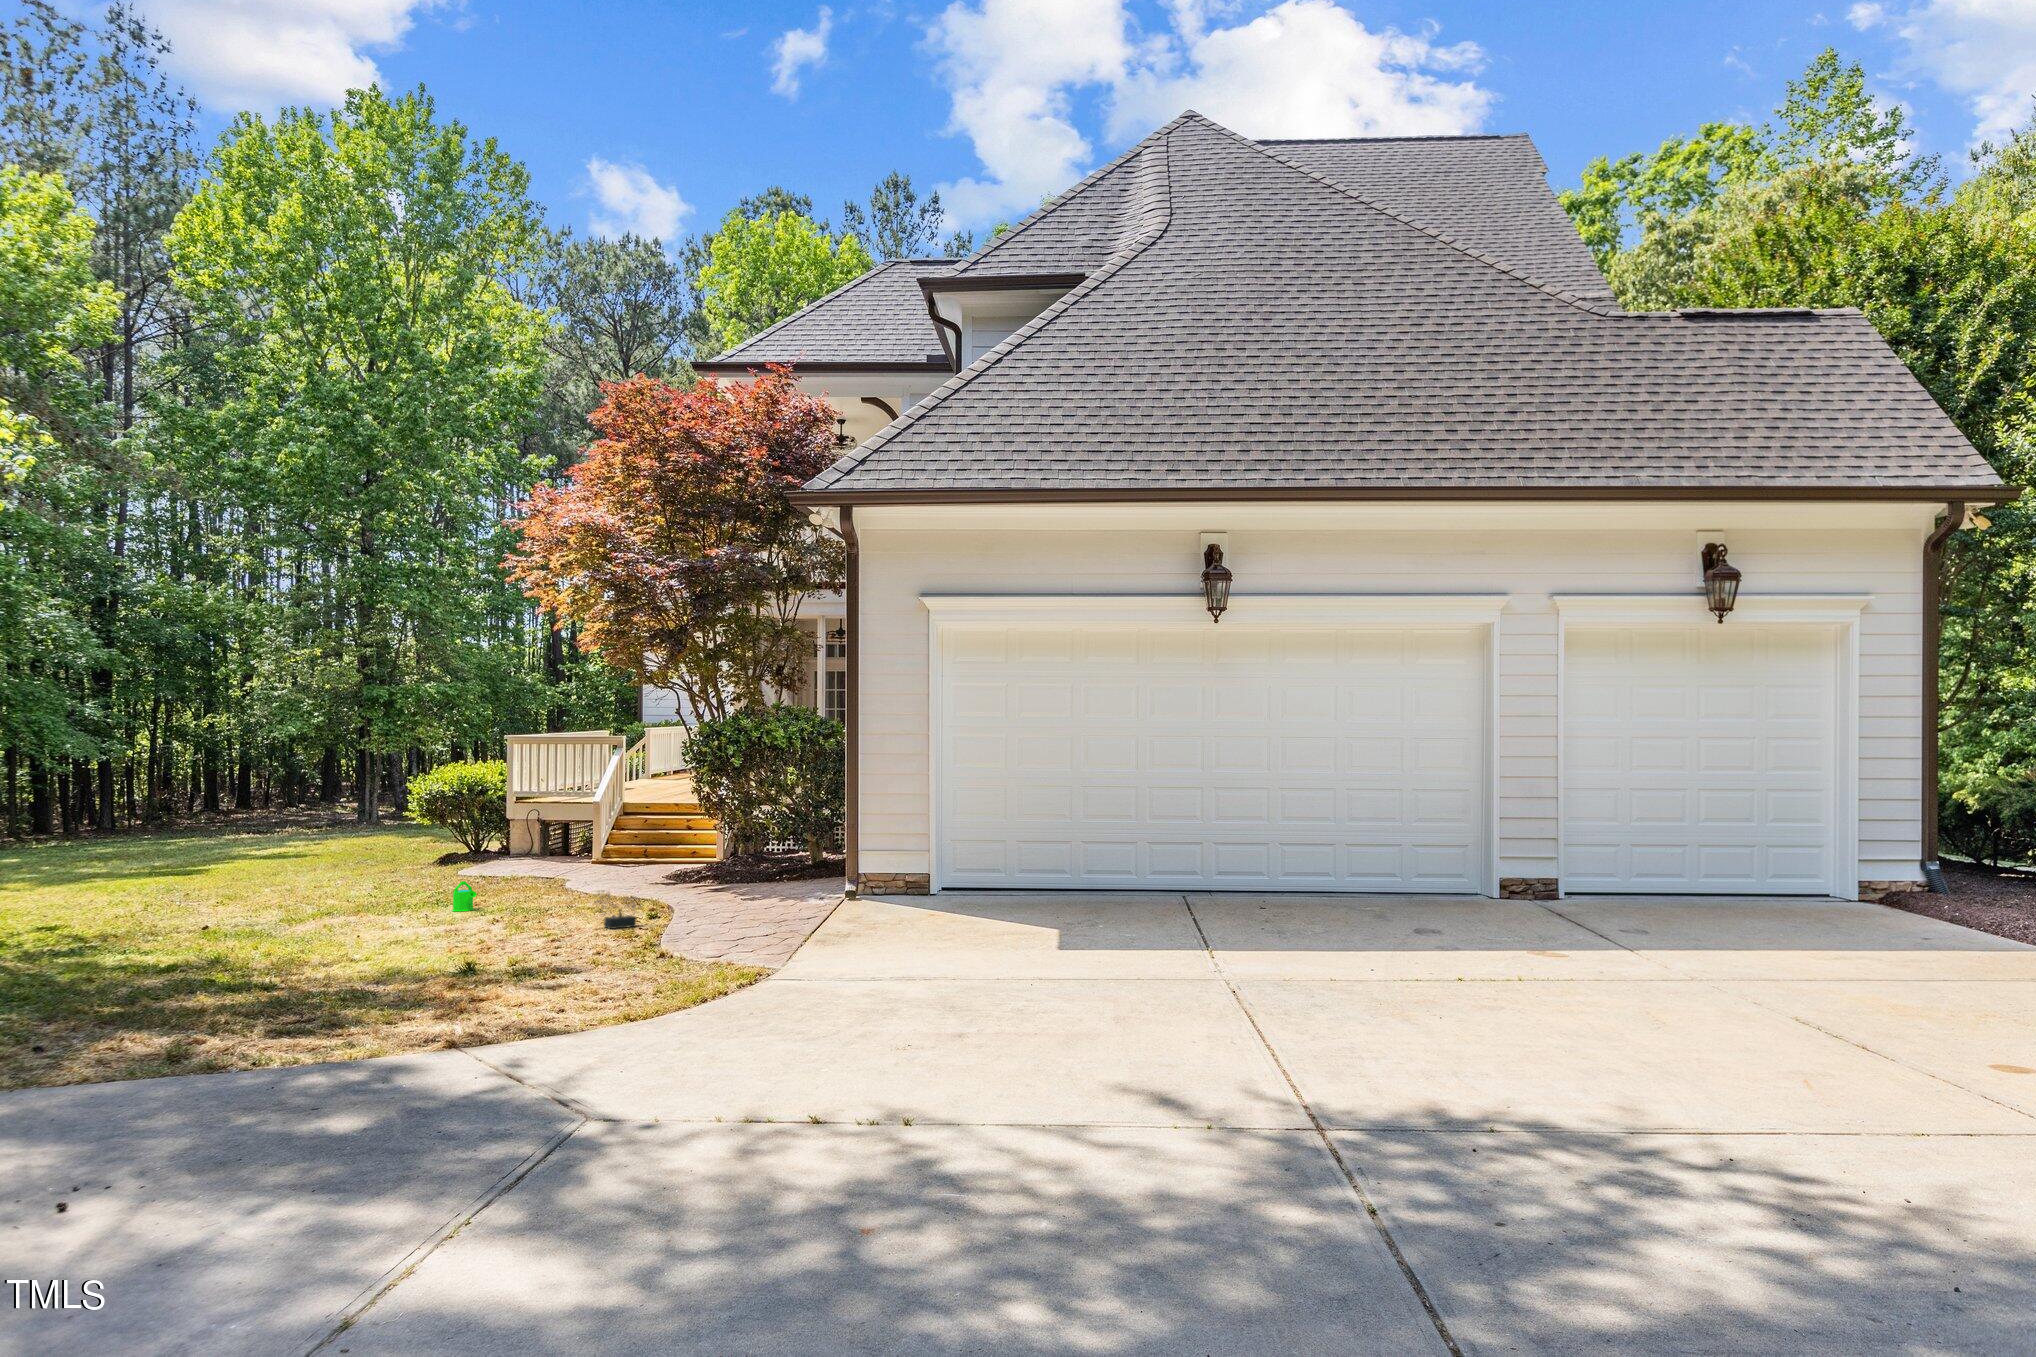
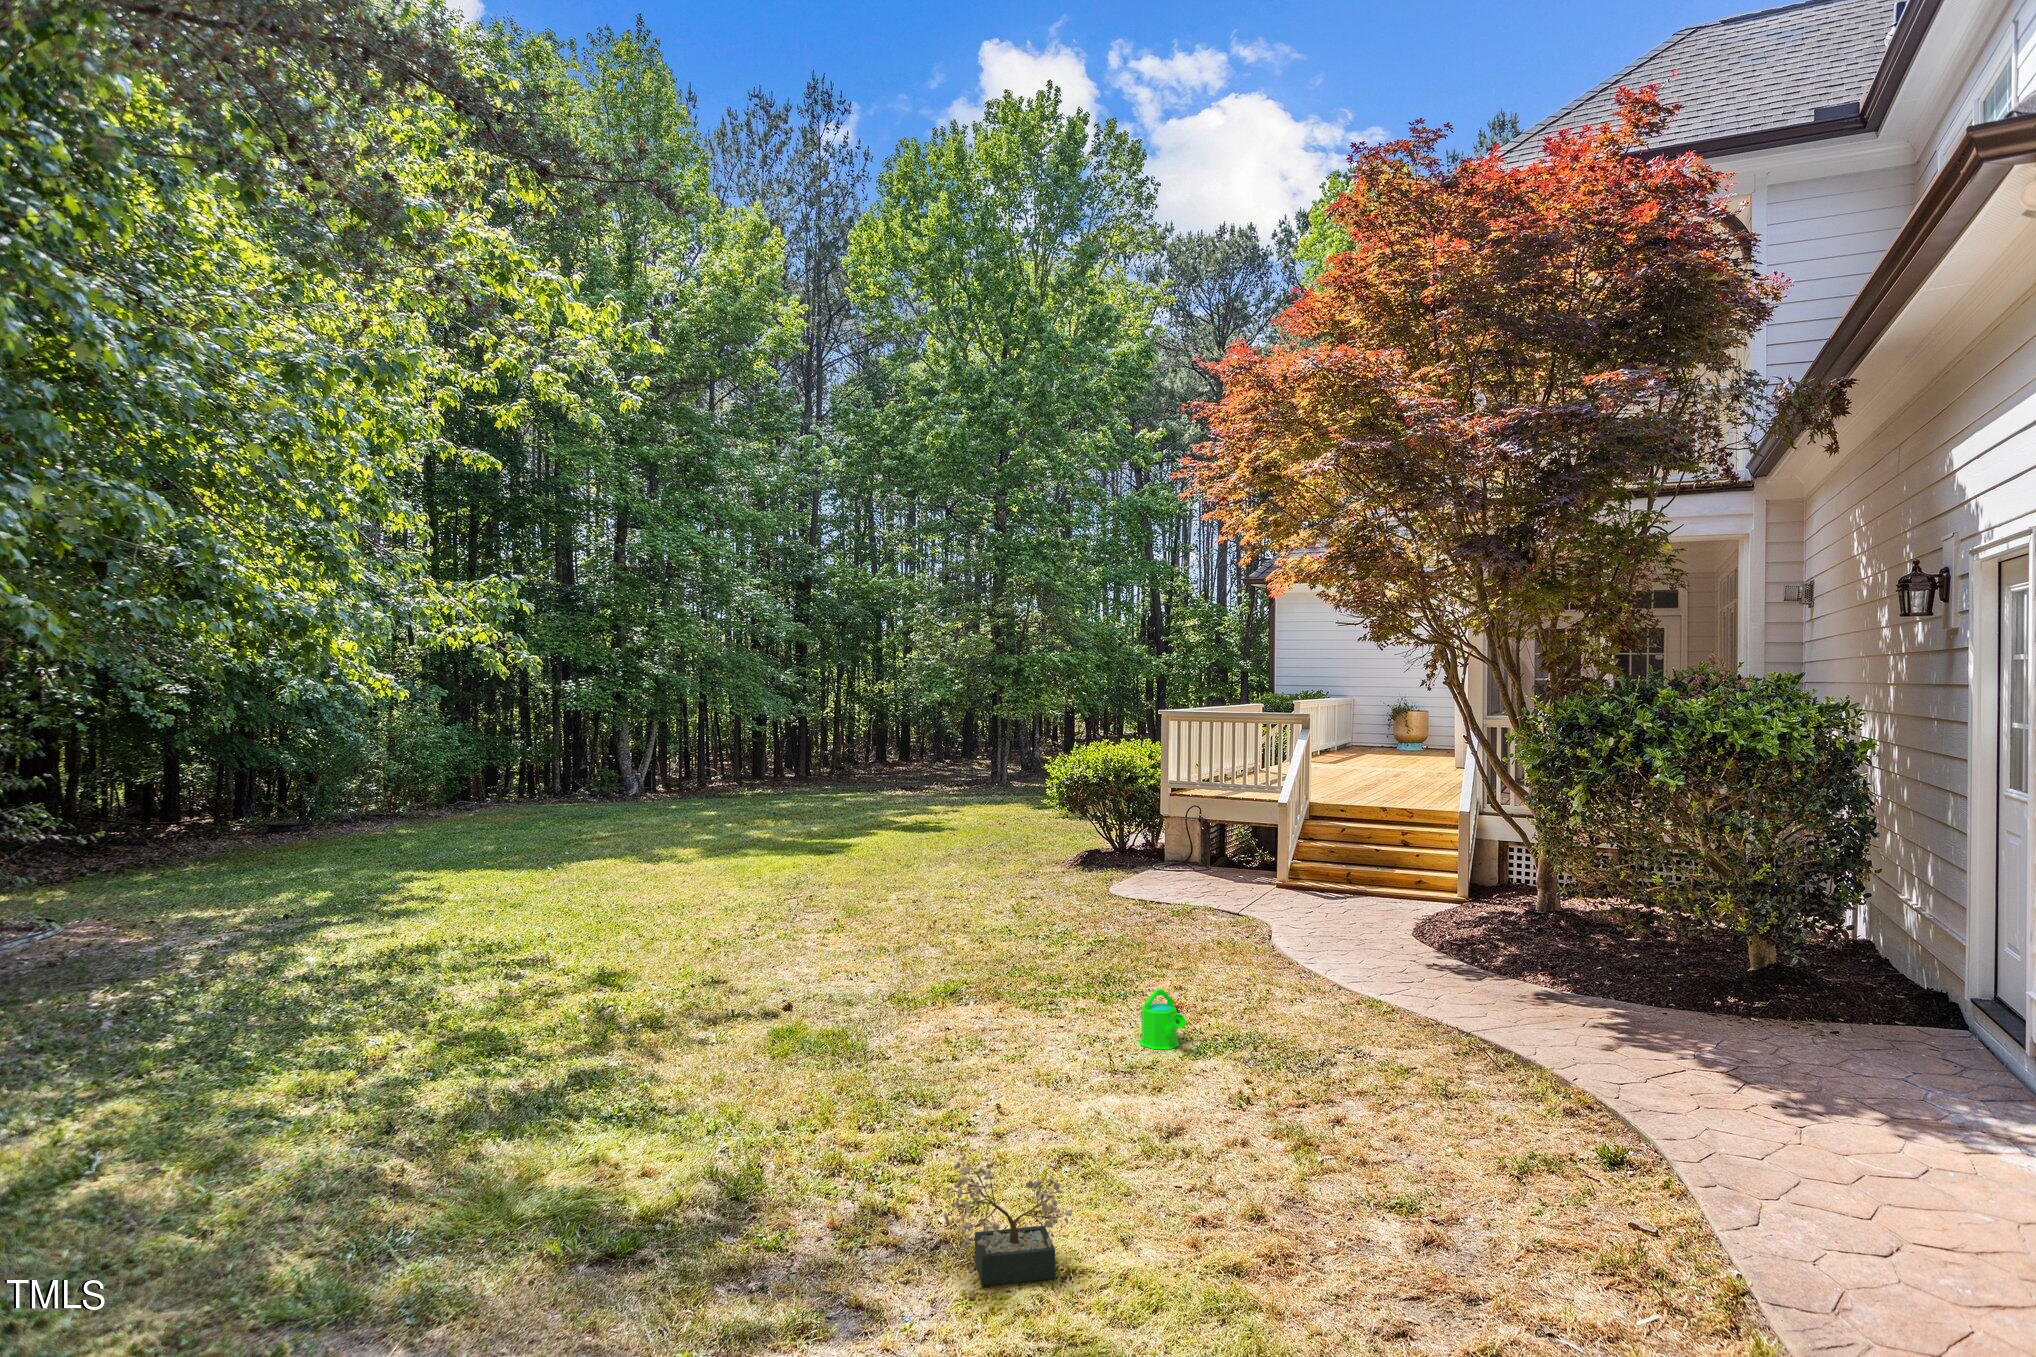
decorative plant: present [596,894,636,929] -> present [944,1157,1072,1286]

